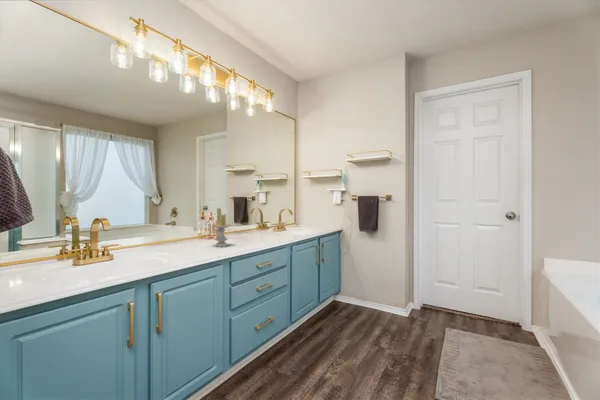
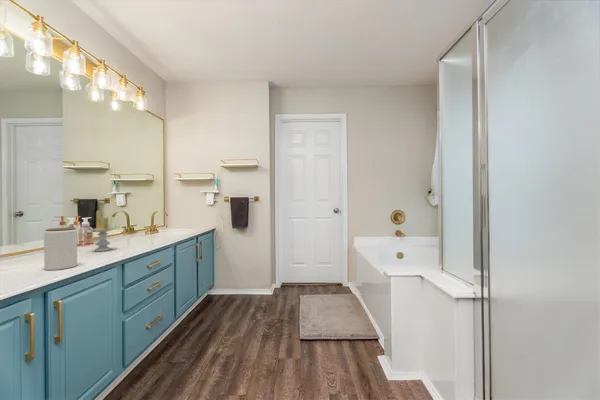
jar: none [160,223,186,262] -> present [44,228,77,270]

